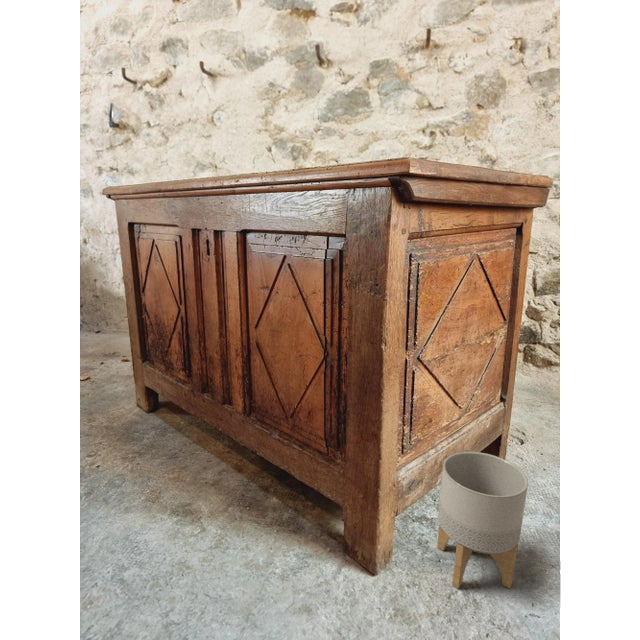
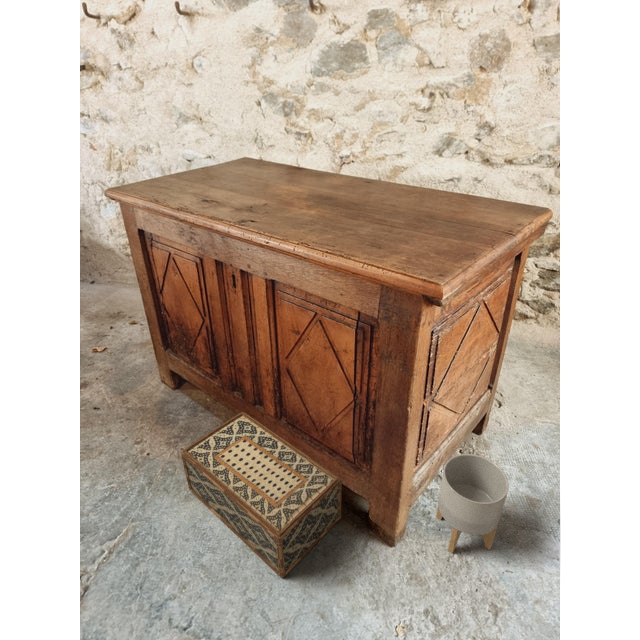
woven basket: none [126,412,315,600] -> present [181,412,342,578]

